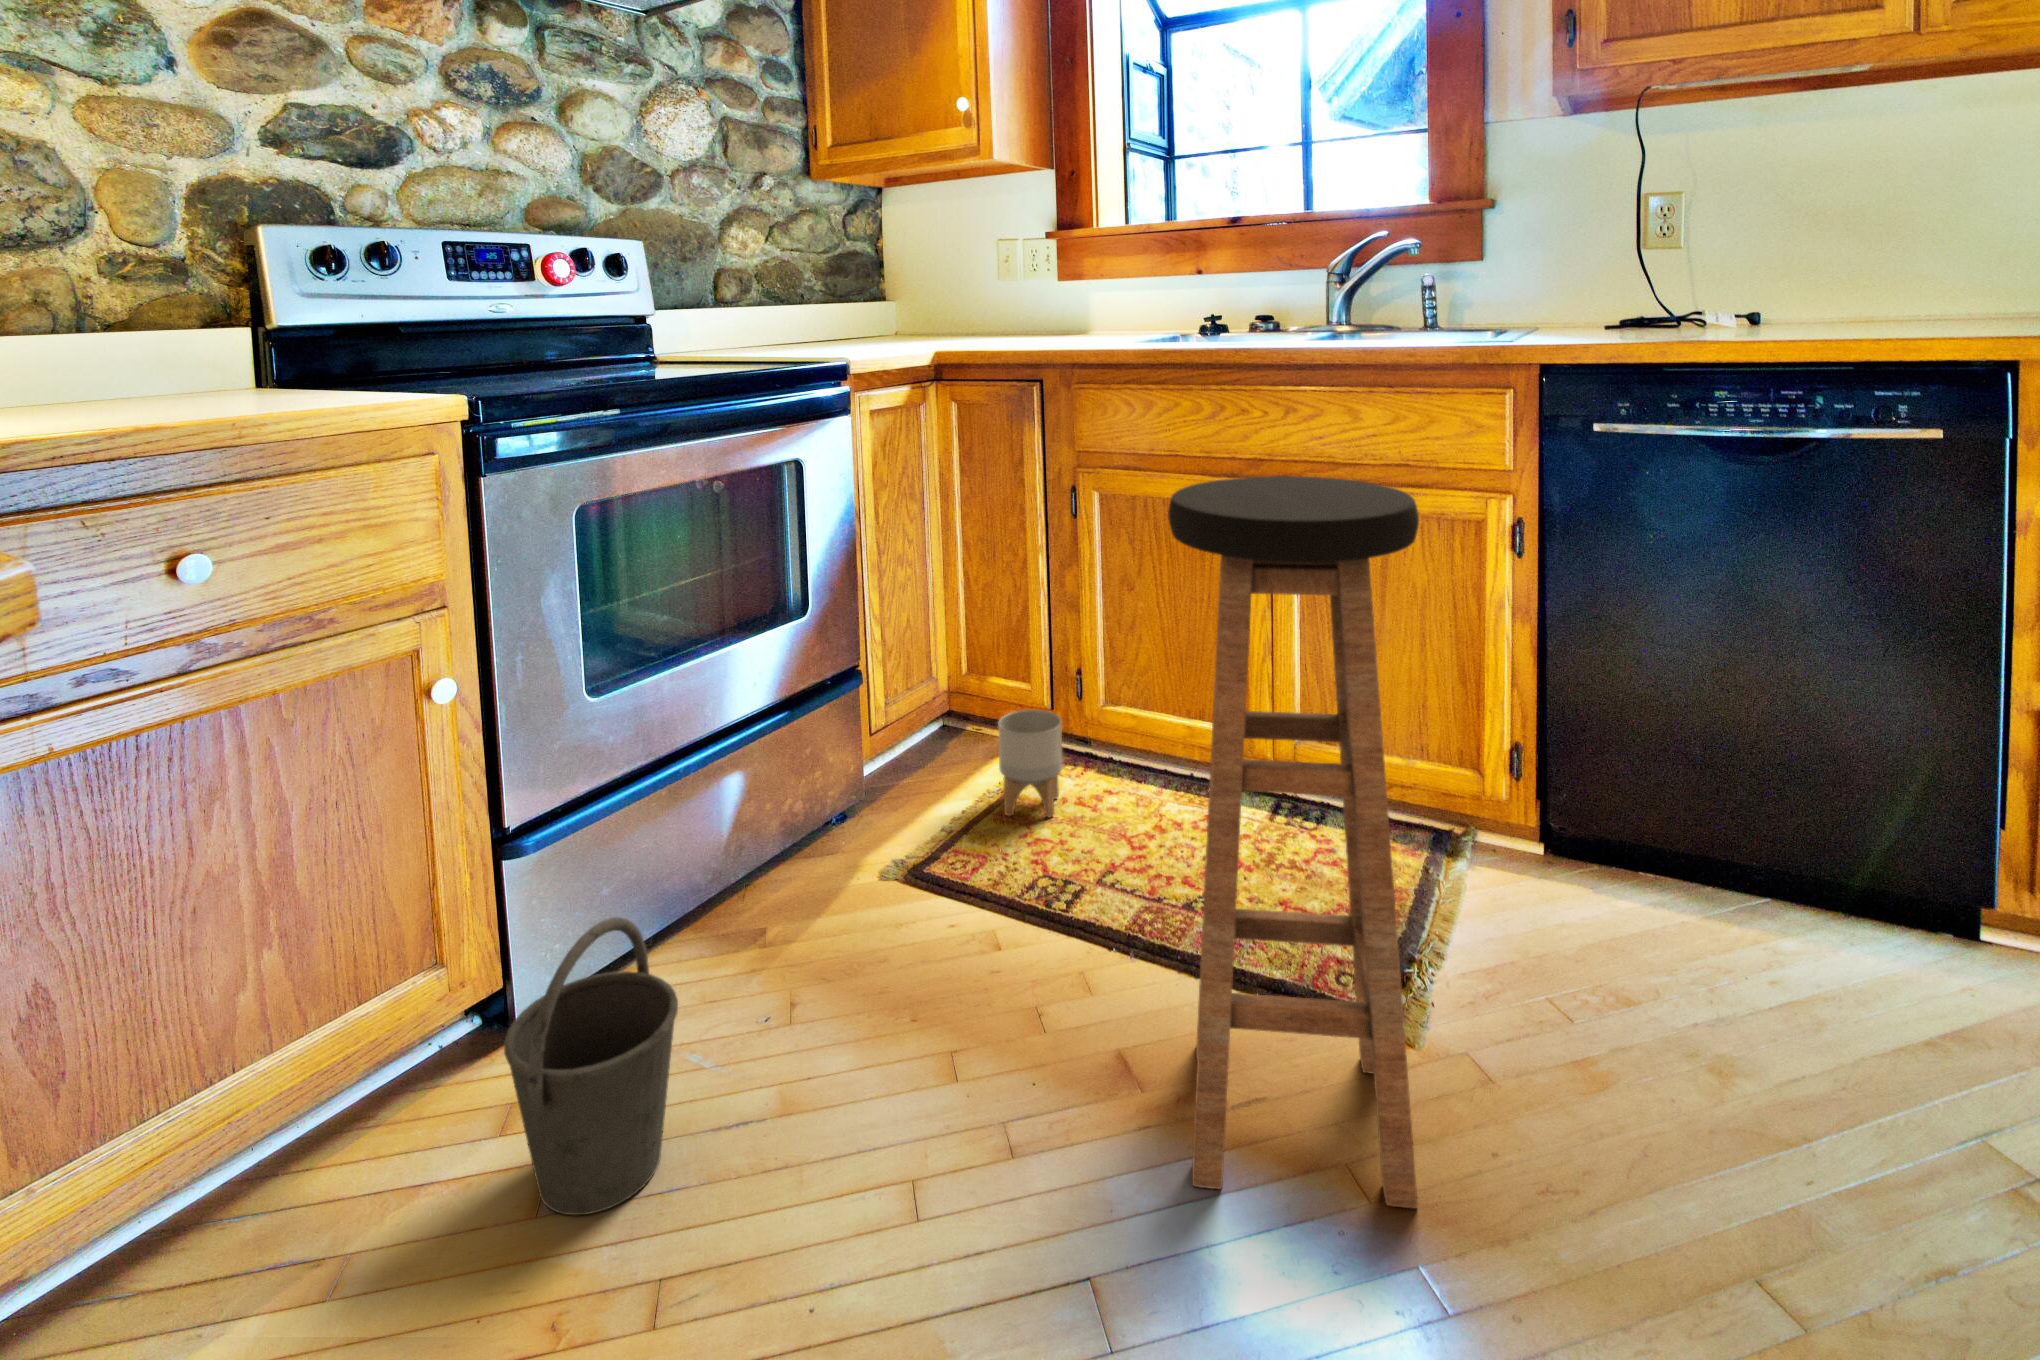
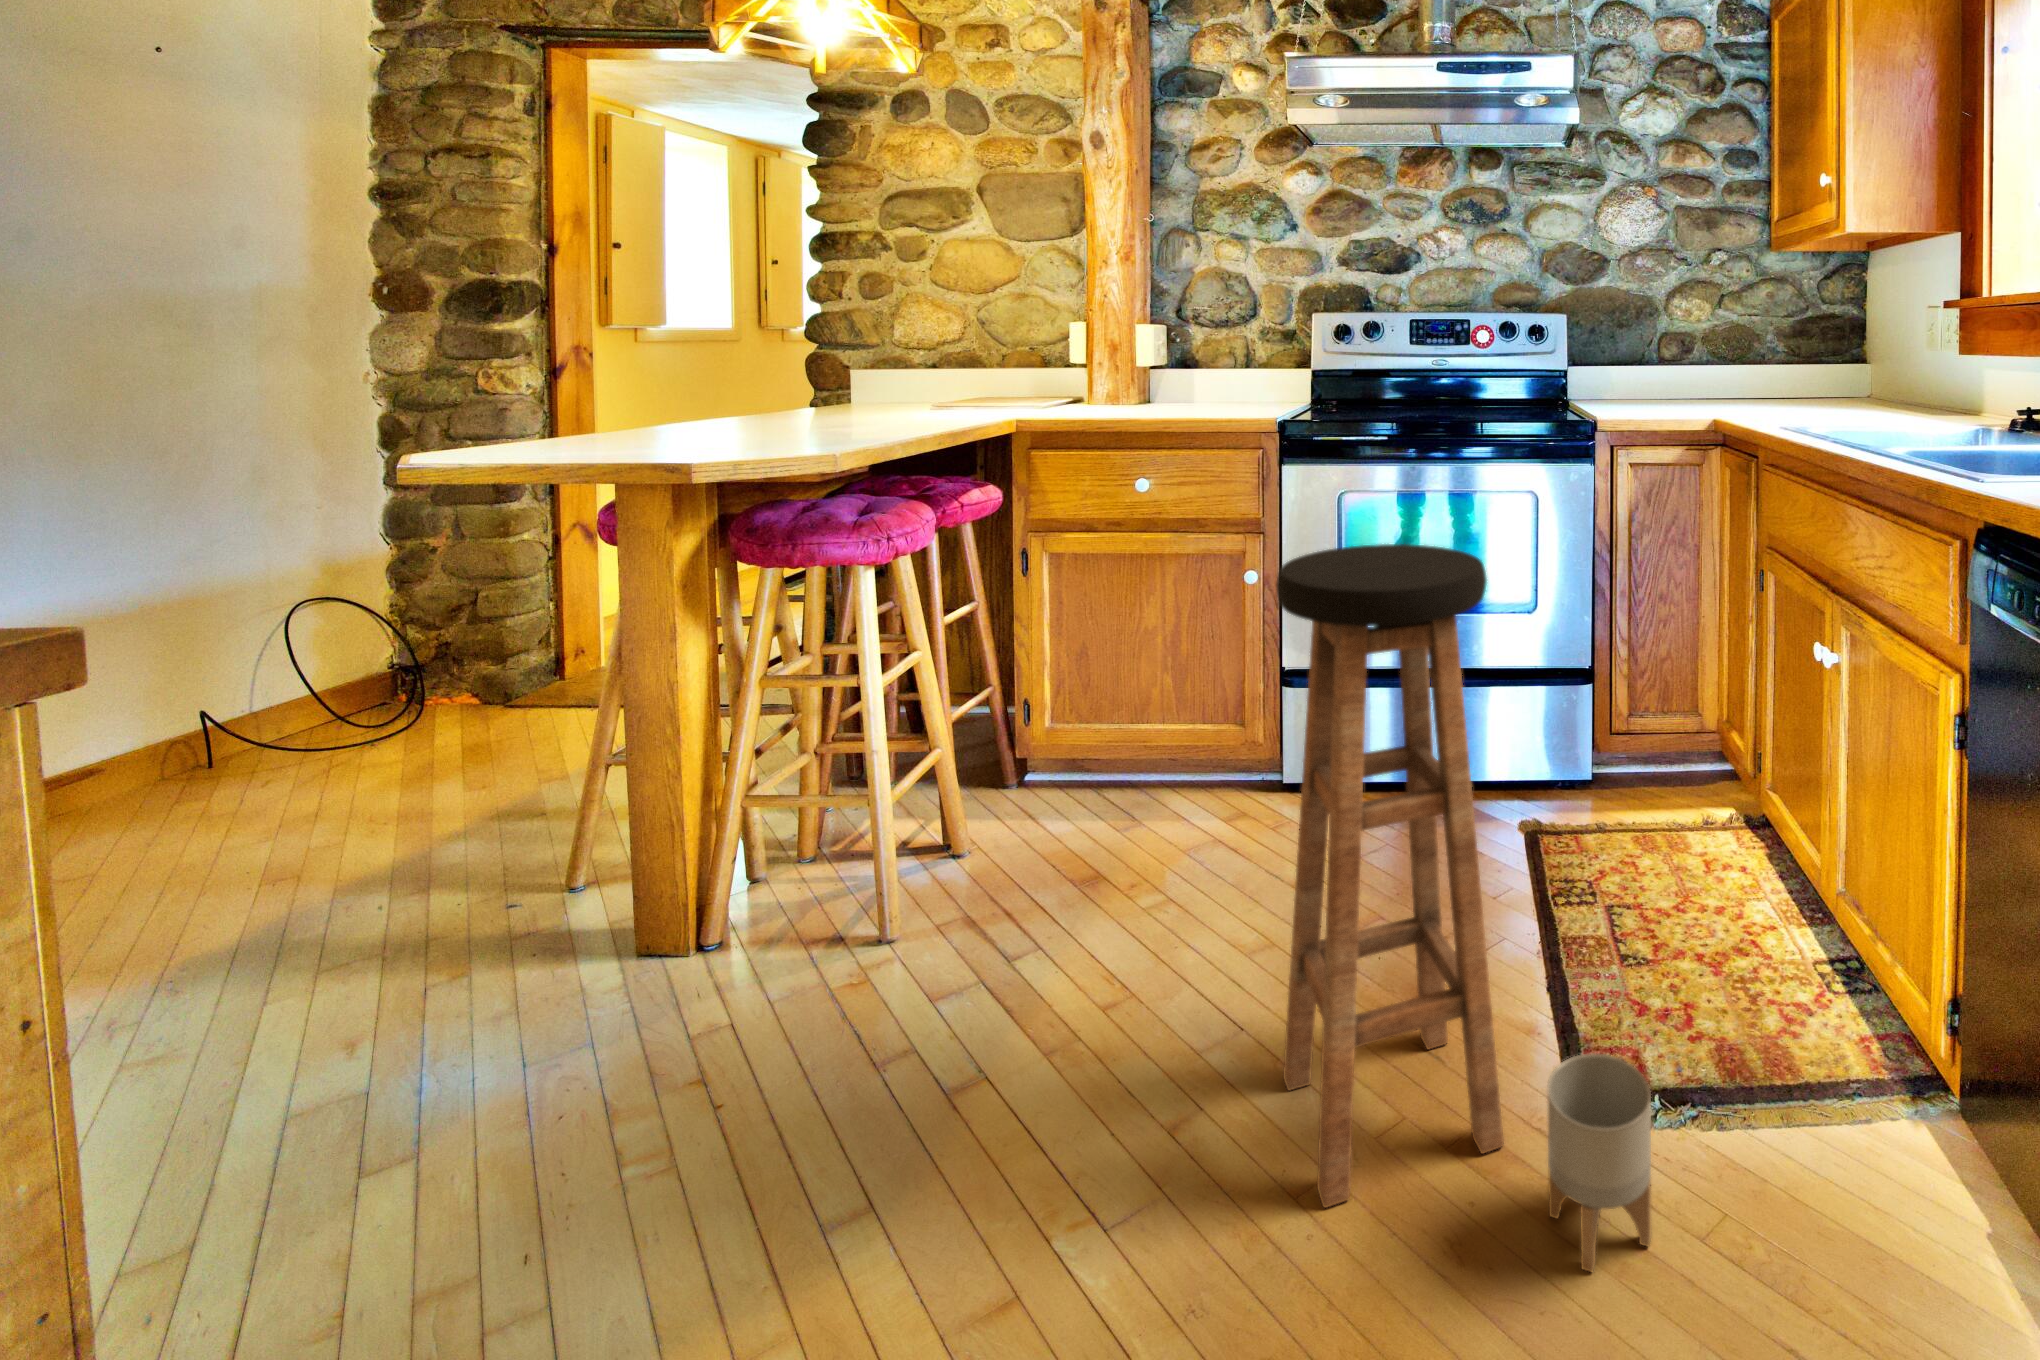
planter: present [998,710,1063,817] -> present [1547,1053,1652,1273]
bucket: present [504,917,678,1215] -> none [1126,721,1236,877]

